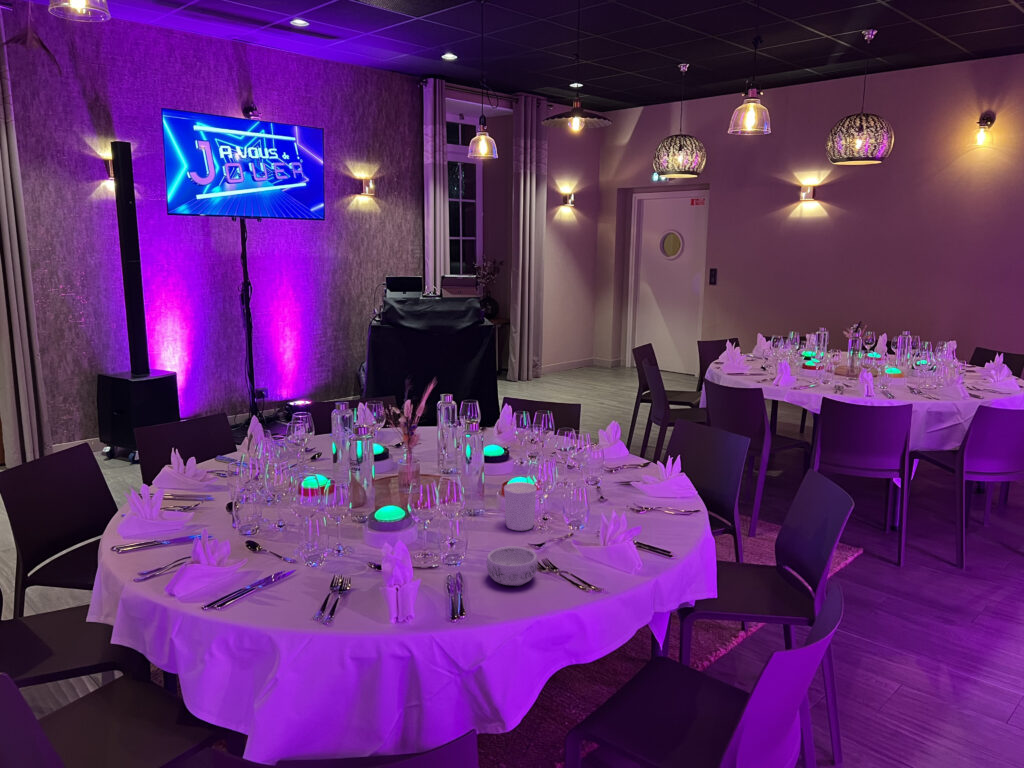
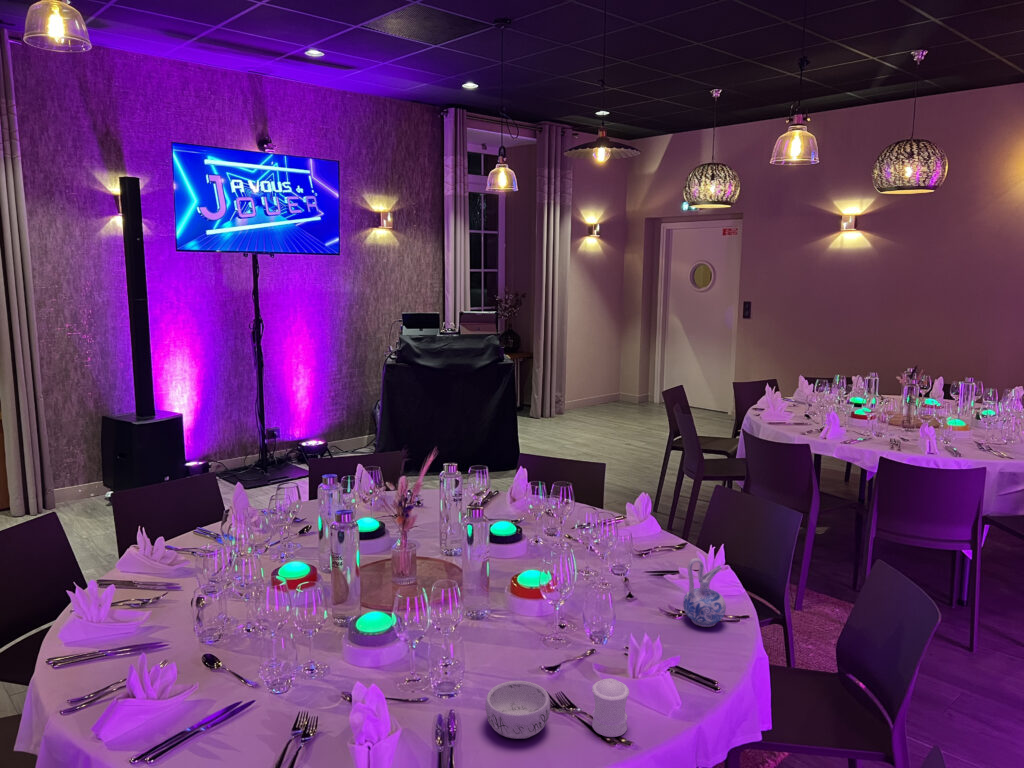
ceramic pitcher: none [645,462,679,518] -> present [683,558,726,627]
candle holder: present [504,482,537,531] -> none [512,584,552,646]
salt shaker: none [571,541,600,585] -> present [592,678,629,737]

